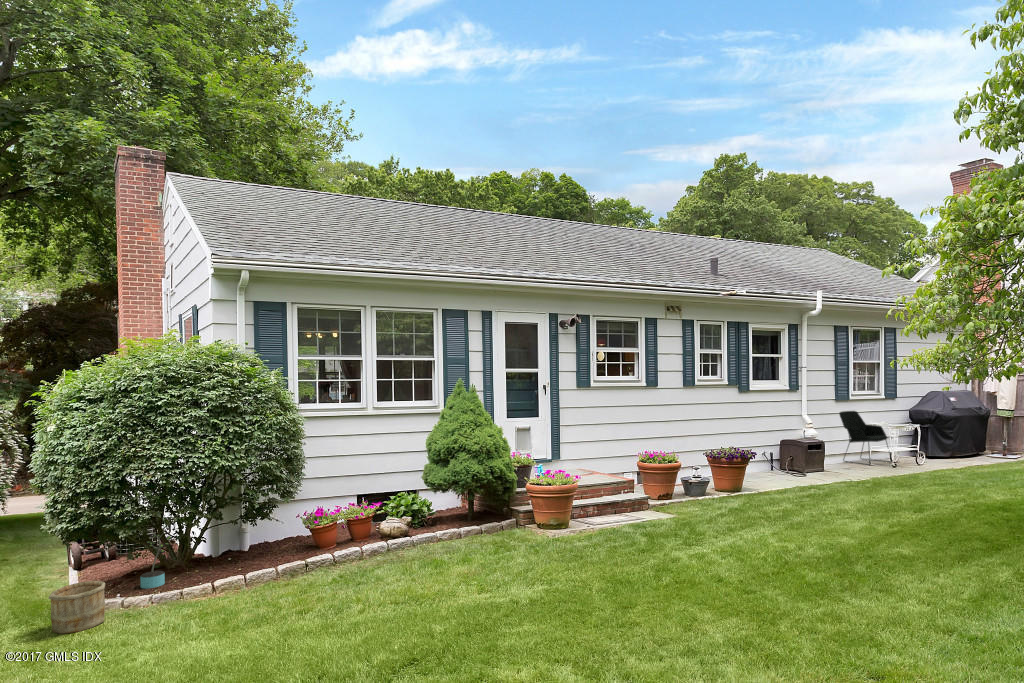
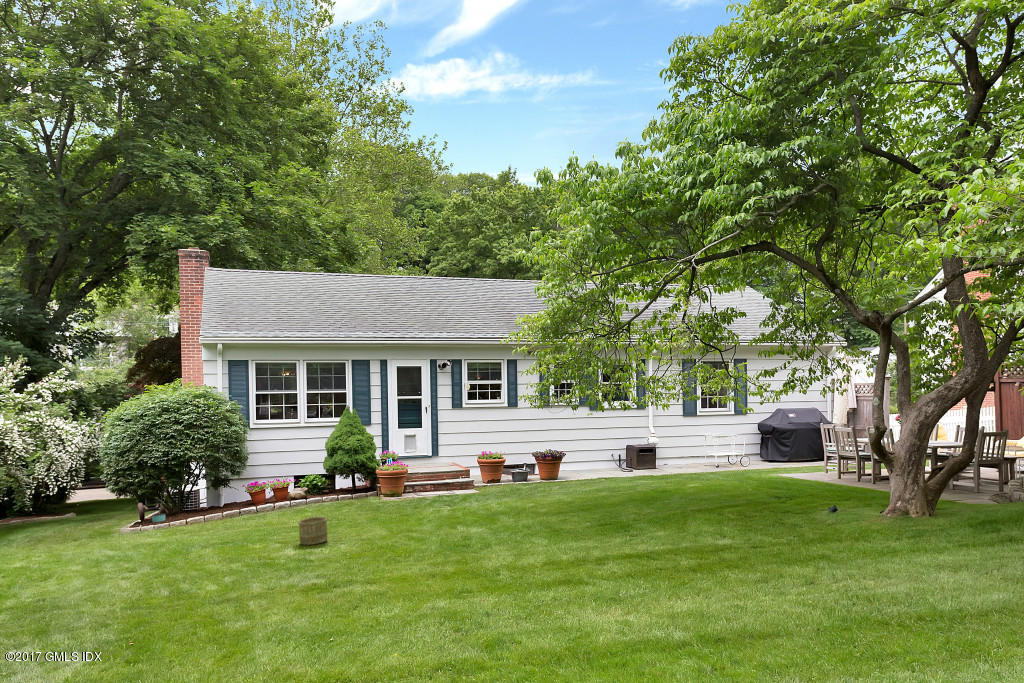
chair: present [839,411,892,465] -> none [684,423,721,465]
wooden bucket: present [49,581,105,634] -> present [298,517,327,545]

